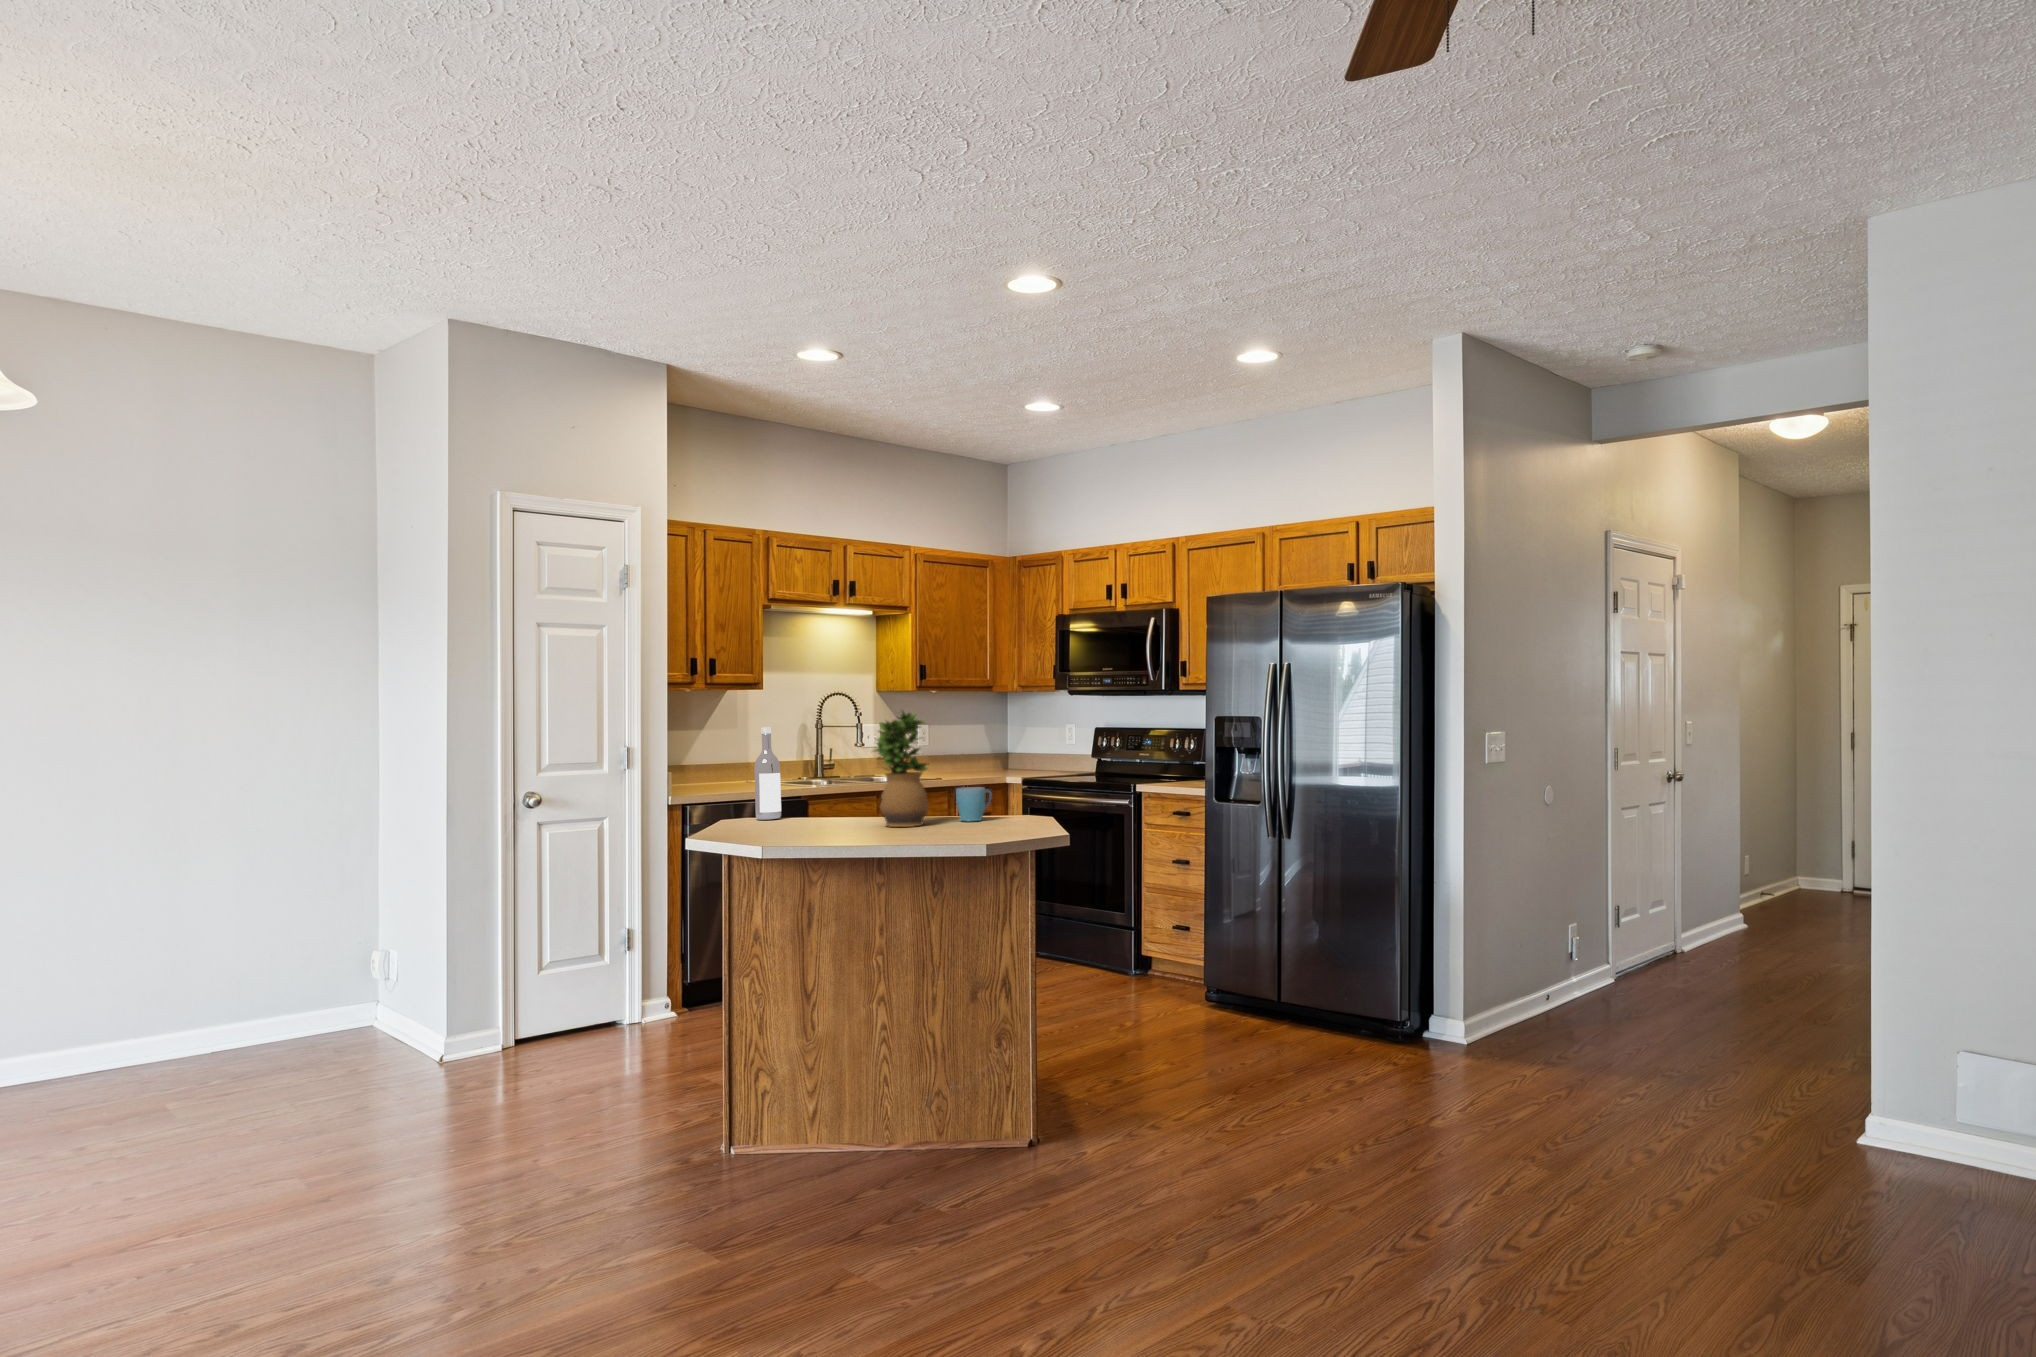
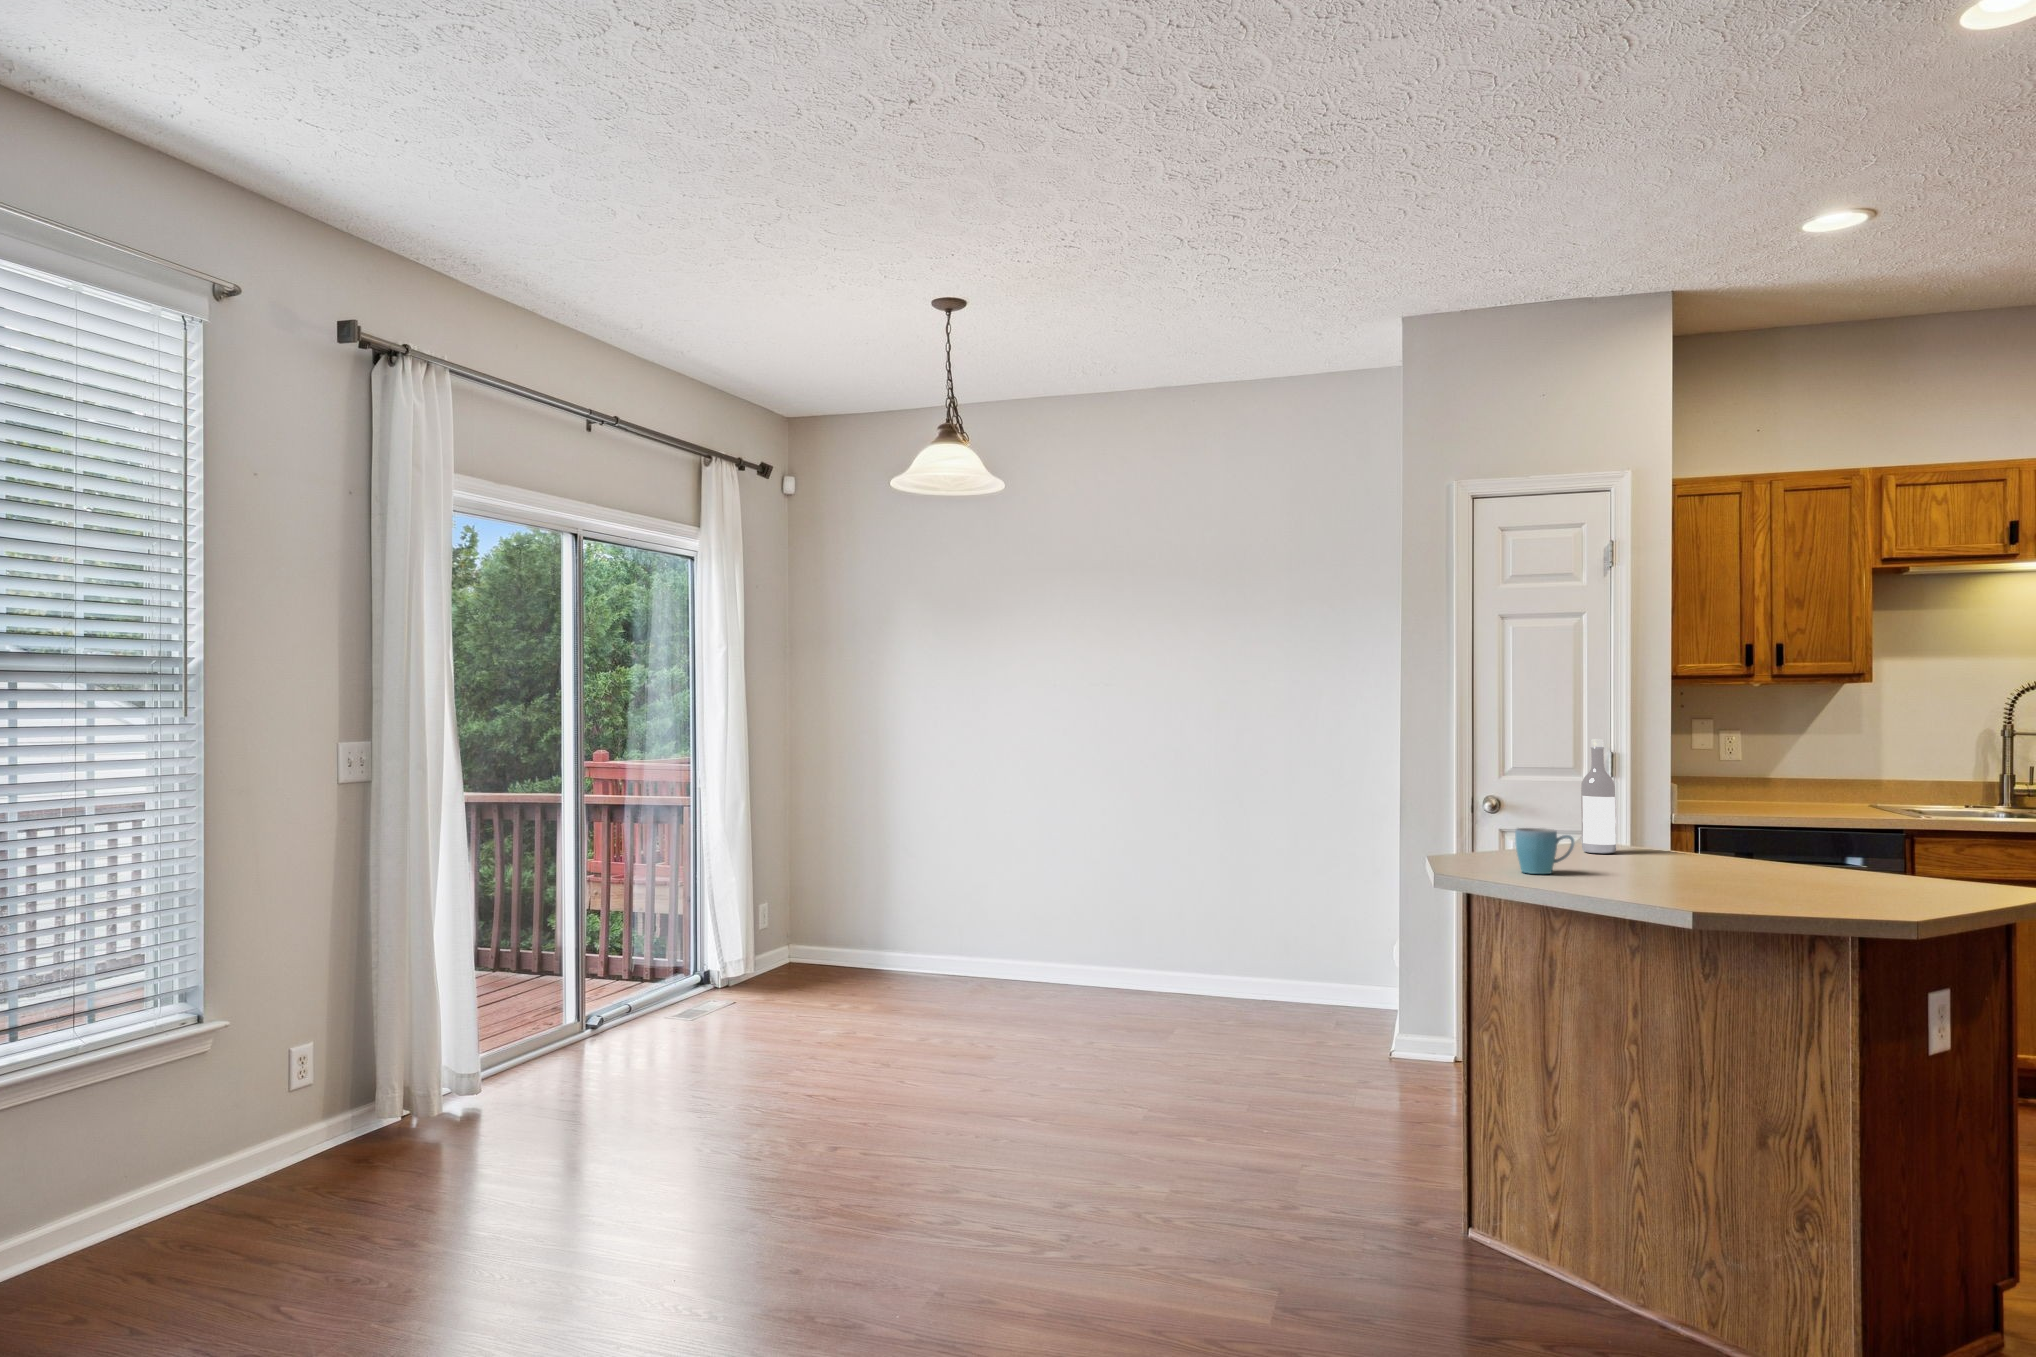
potted plant: present [874,711,929,827] -> none [1634,725,1729,888]
mug: present [956,787,992,821] -> present [1515,828,1574,874]

